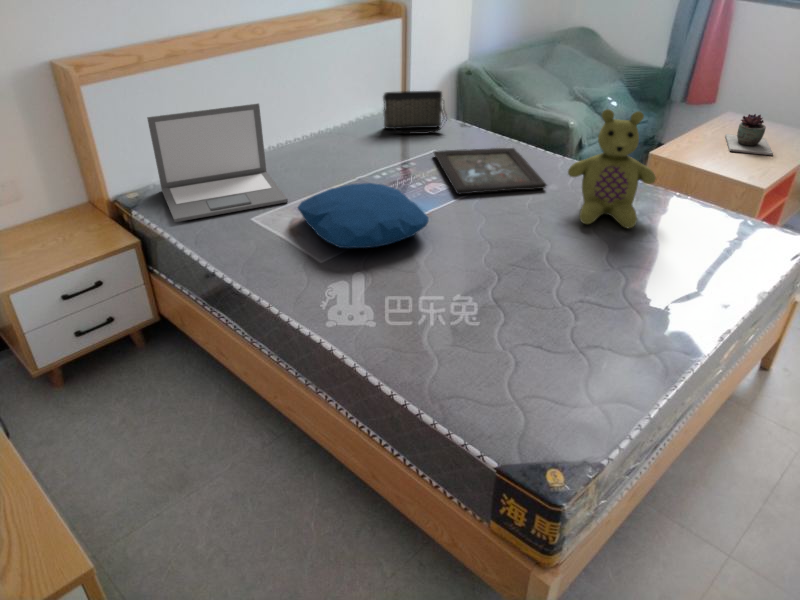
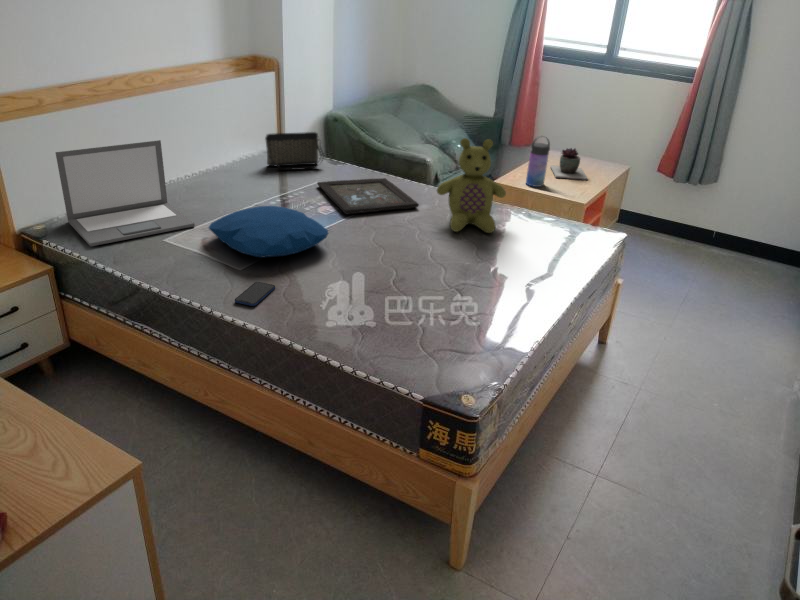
water bottle: none [689,100,726,163] -> present [526,136,550,187]
smartphone: none [306,279,355,311] -> present [235,282,275,306]

